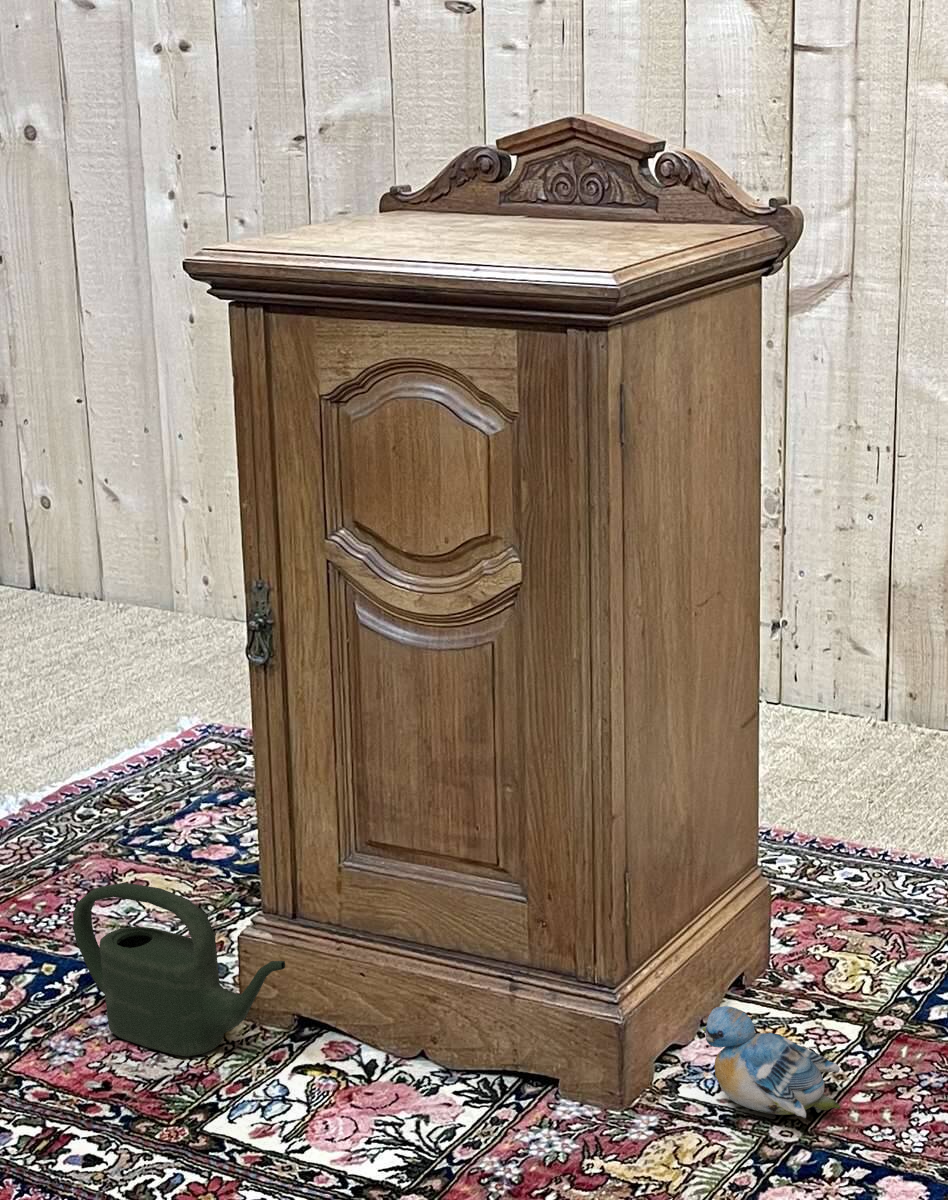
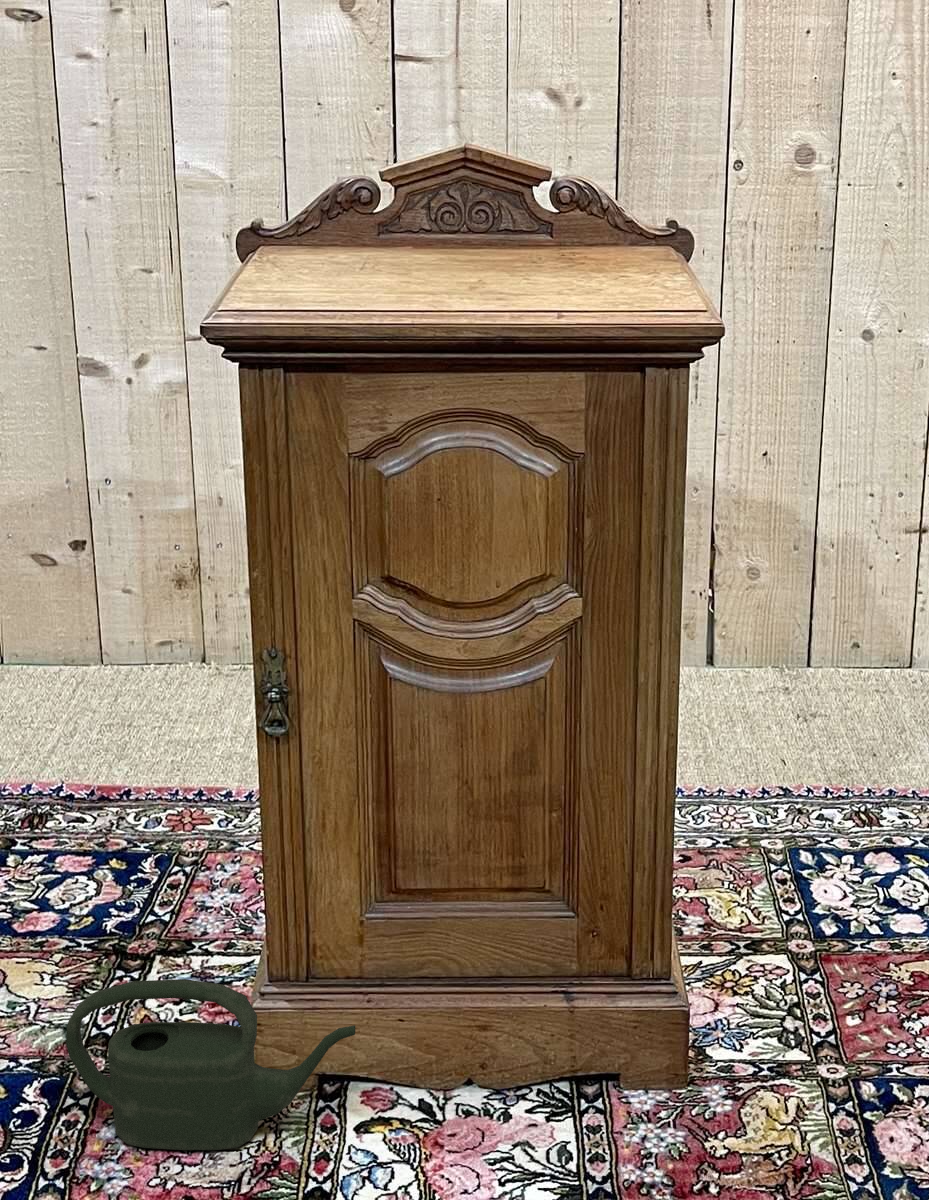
plush toy: present [702,1006,840,1118] -> none [737,969,866,1055]

